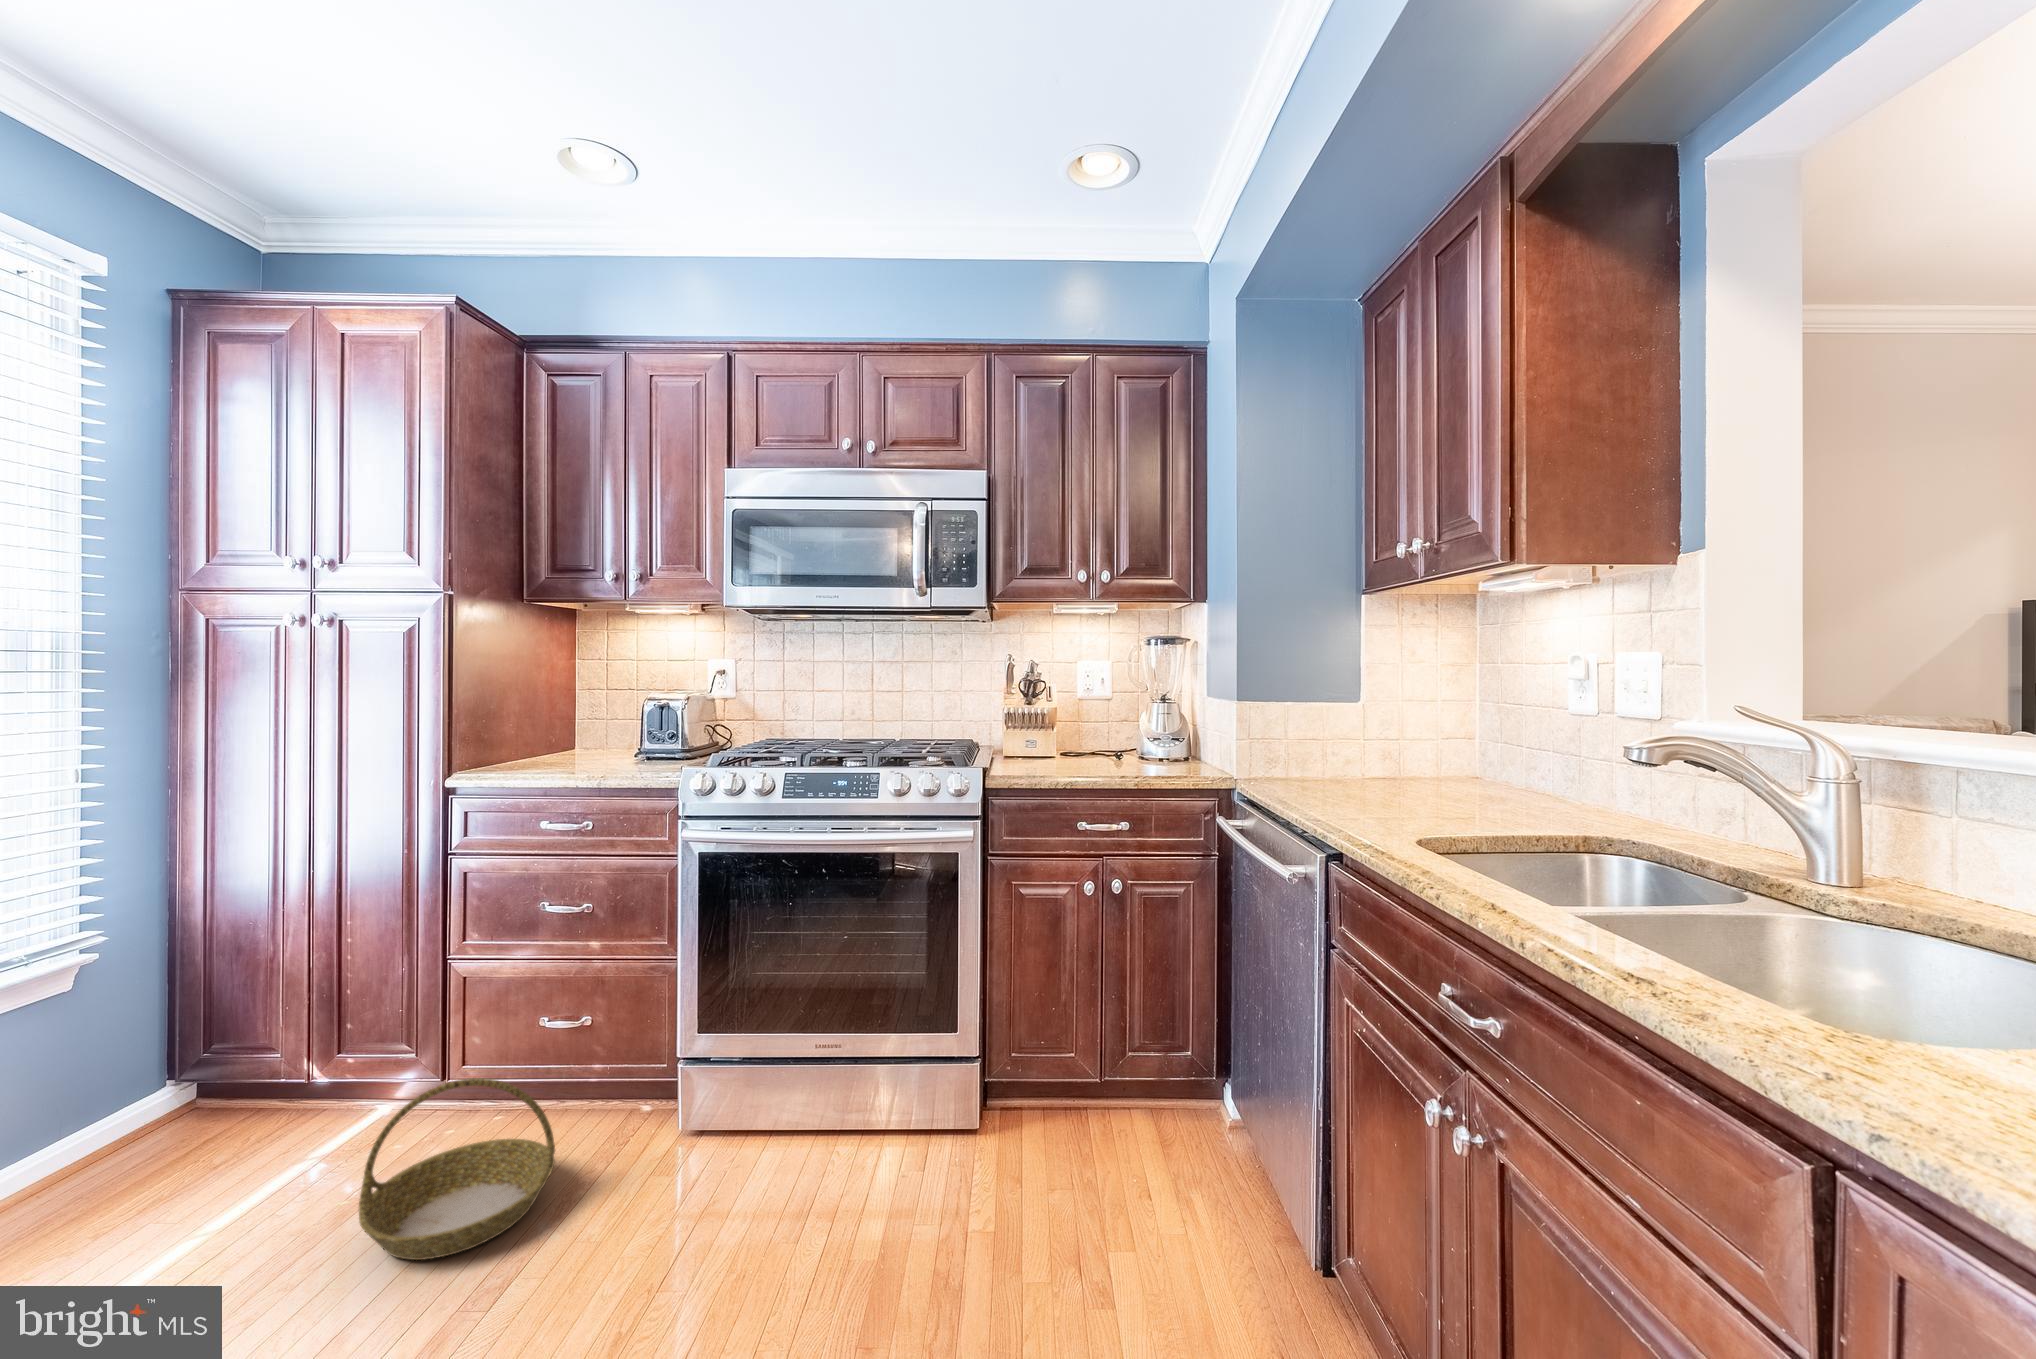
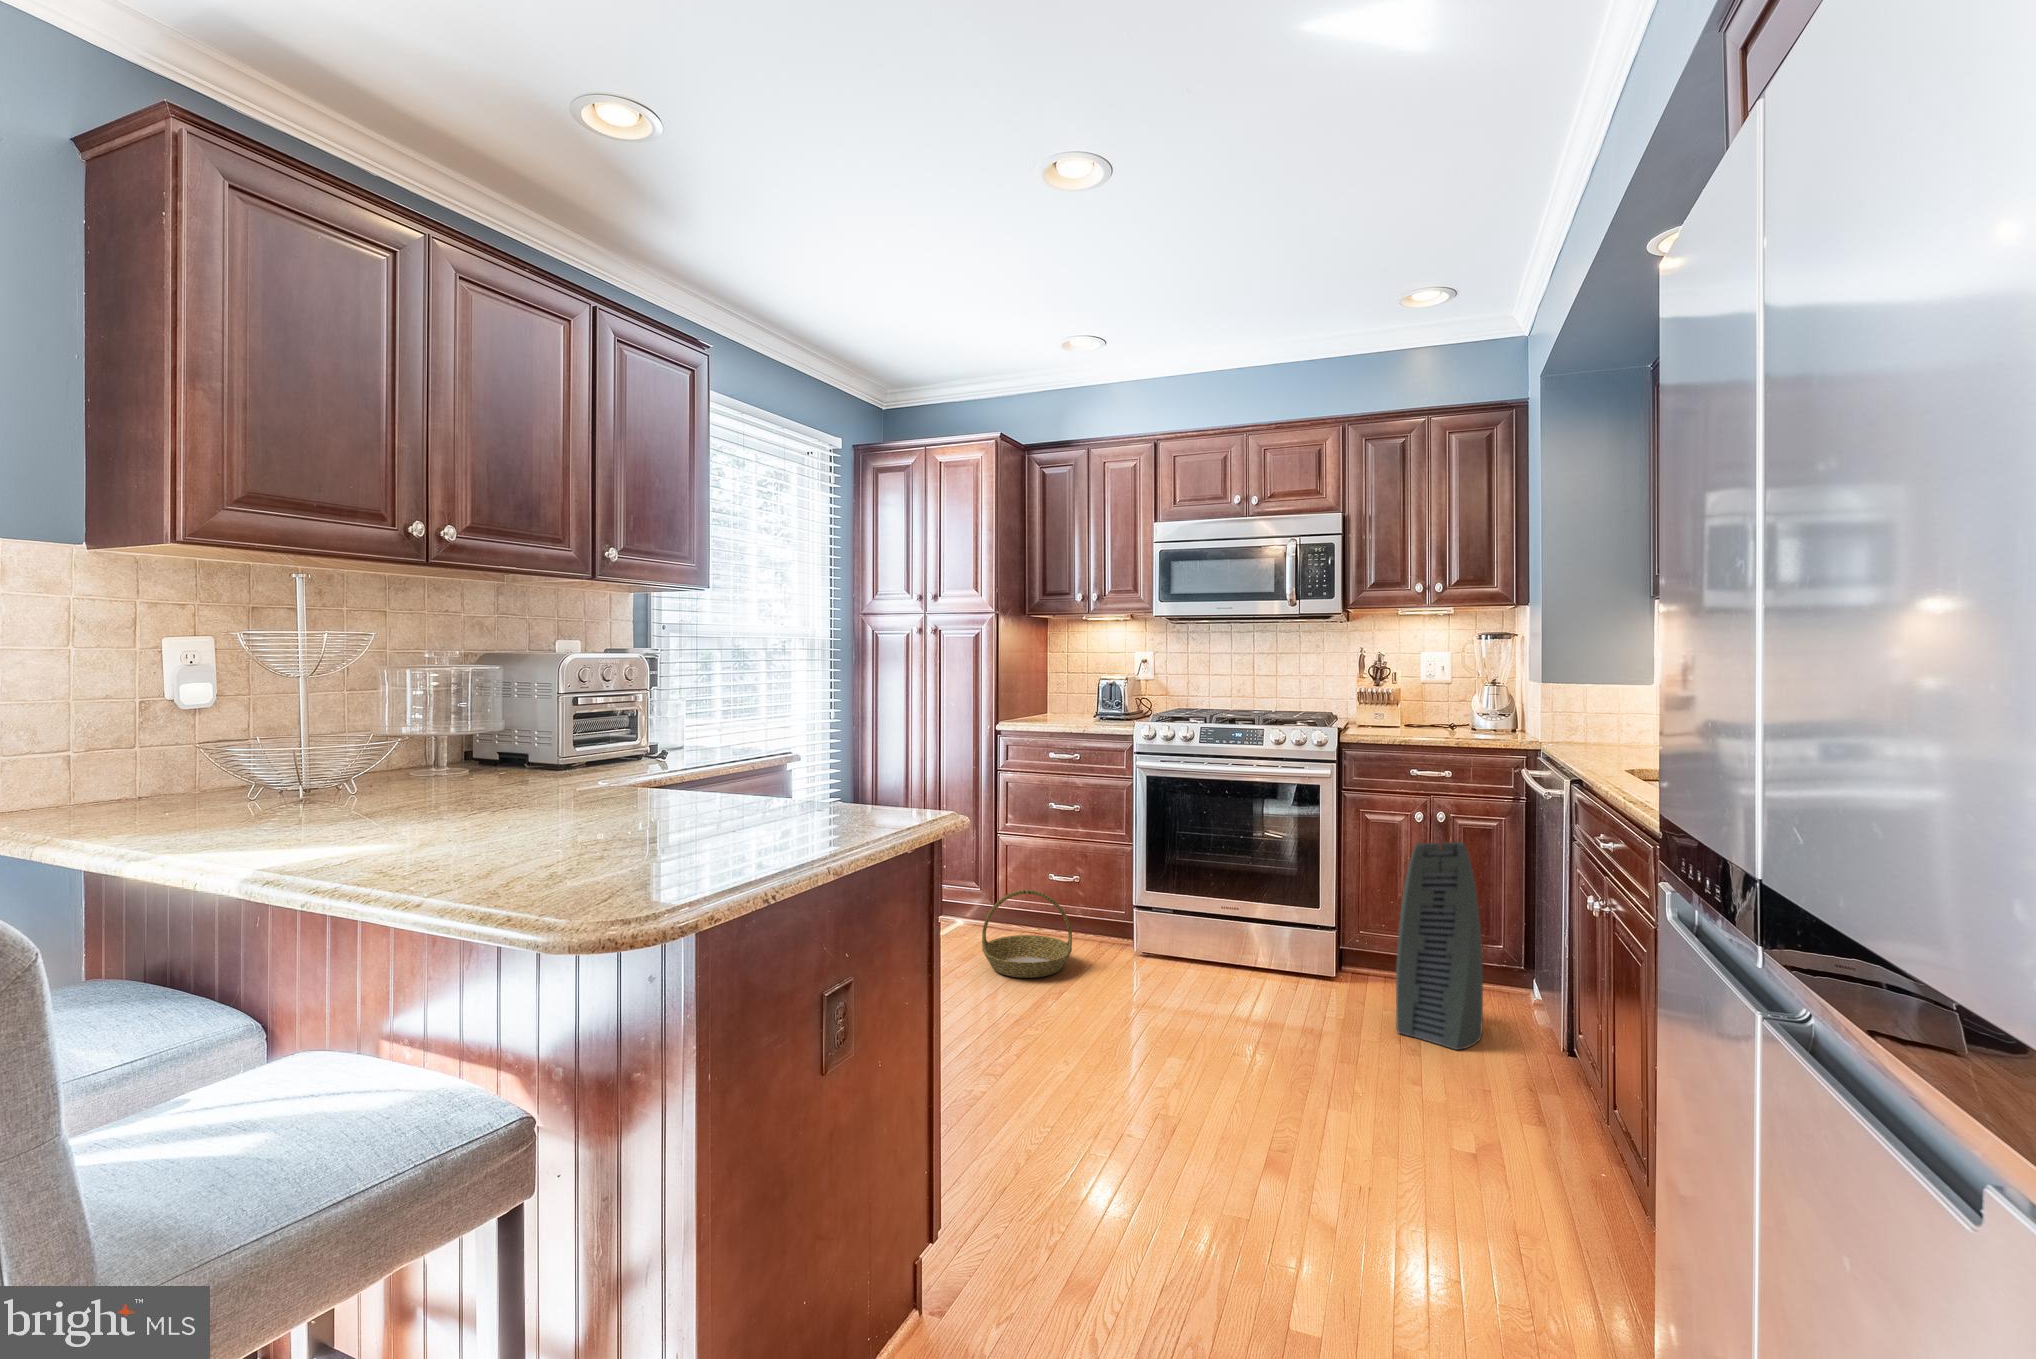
air purifier: none [1075,940,1193,1286] -> present [1396,842,1483,1050]

